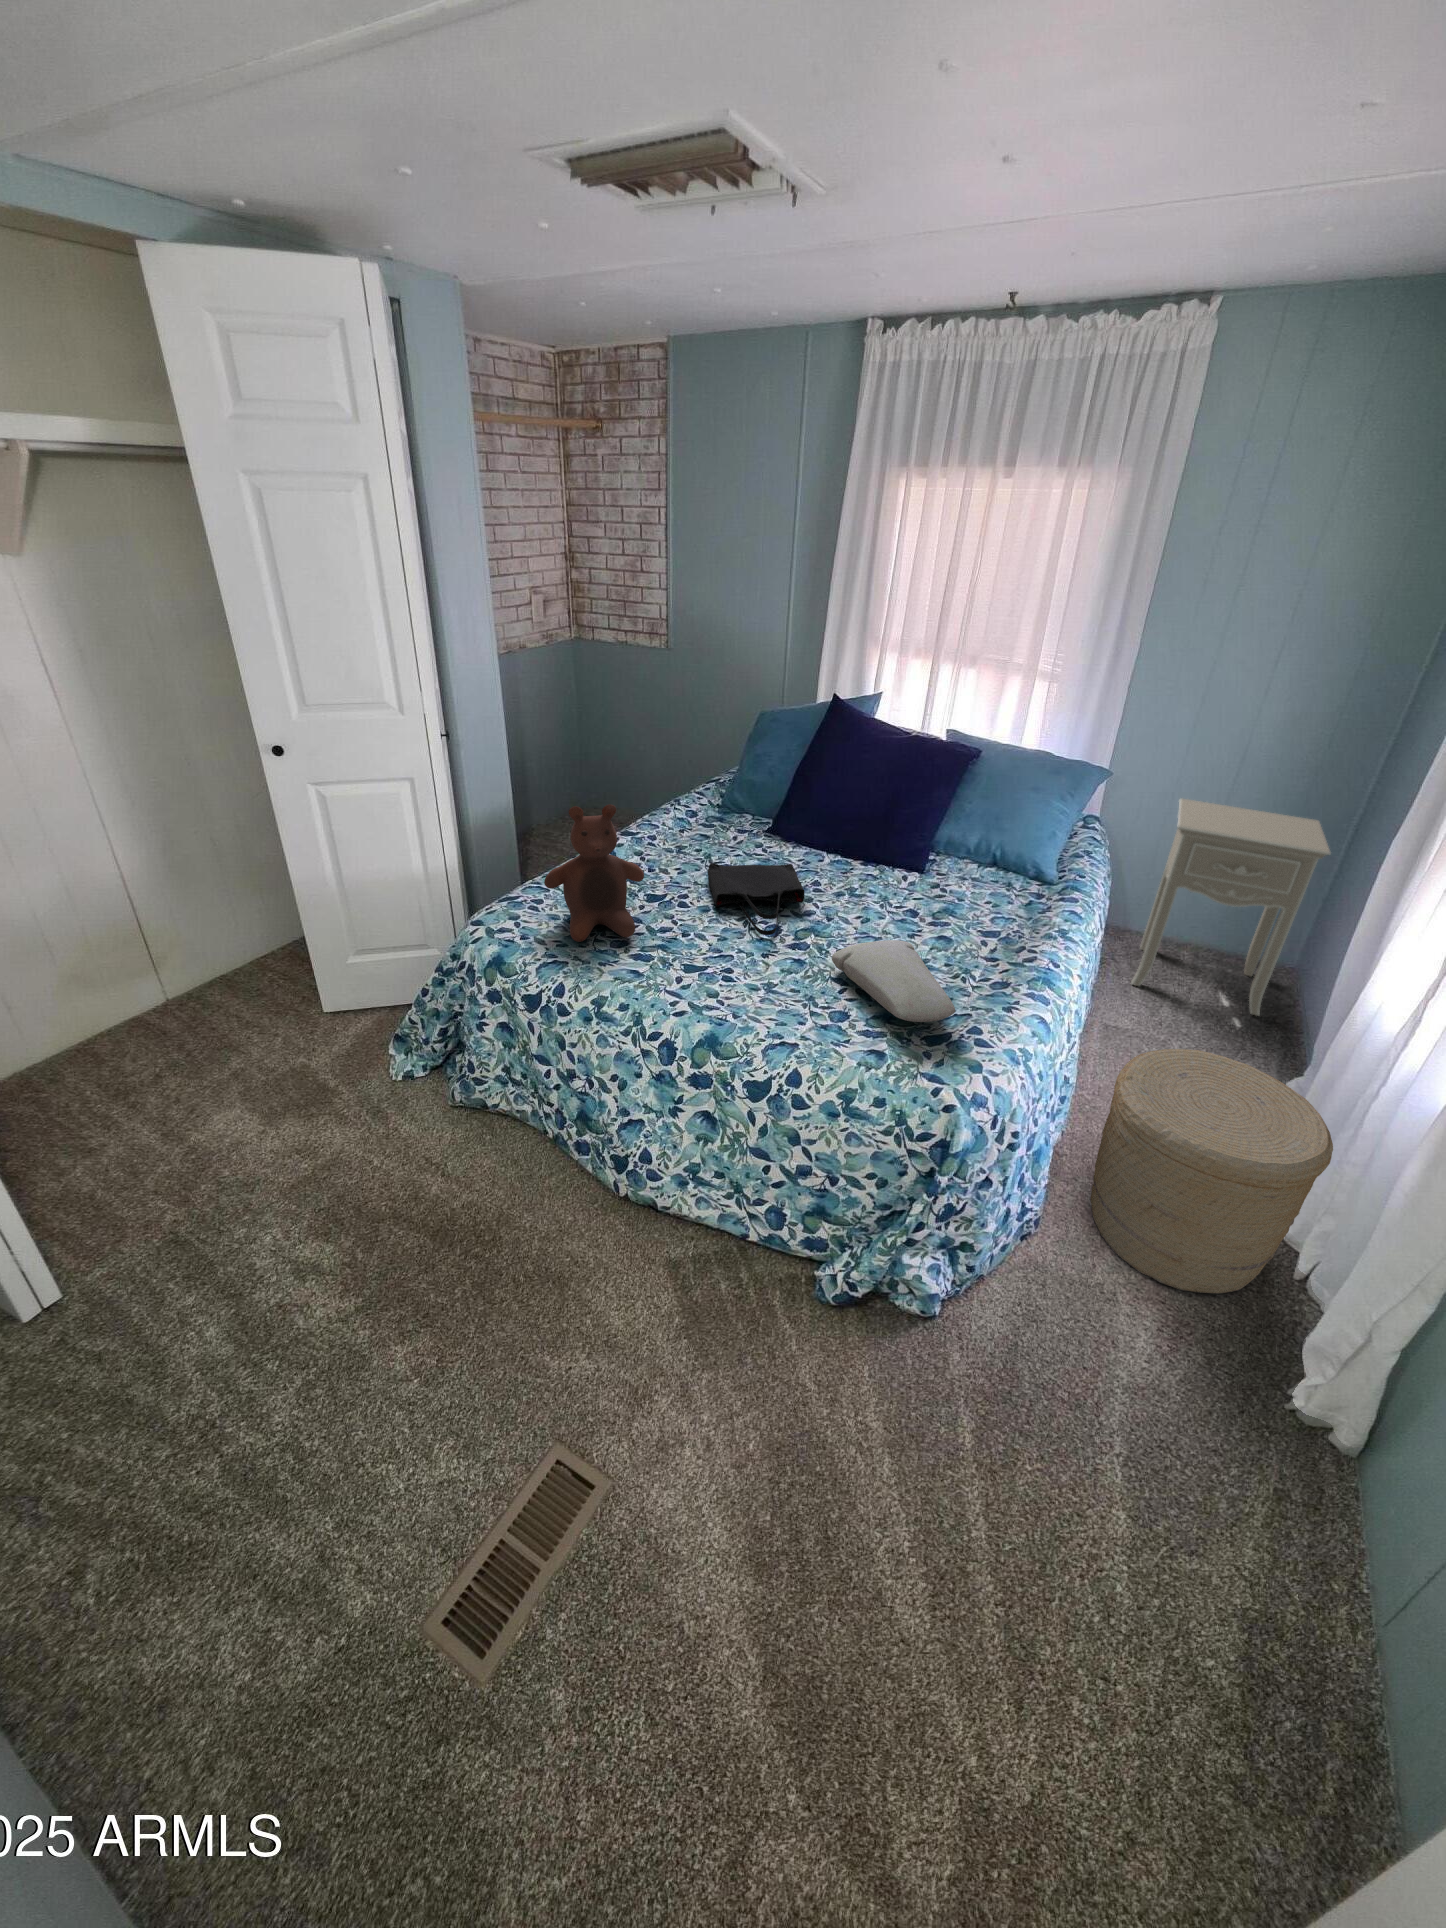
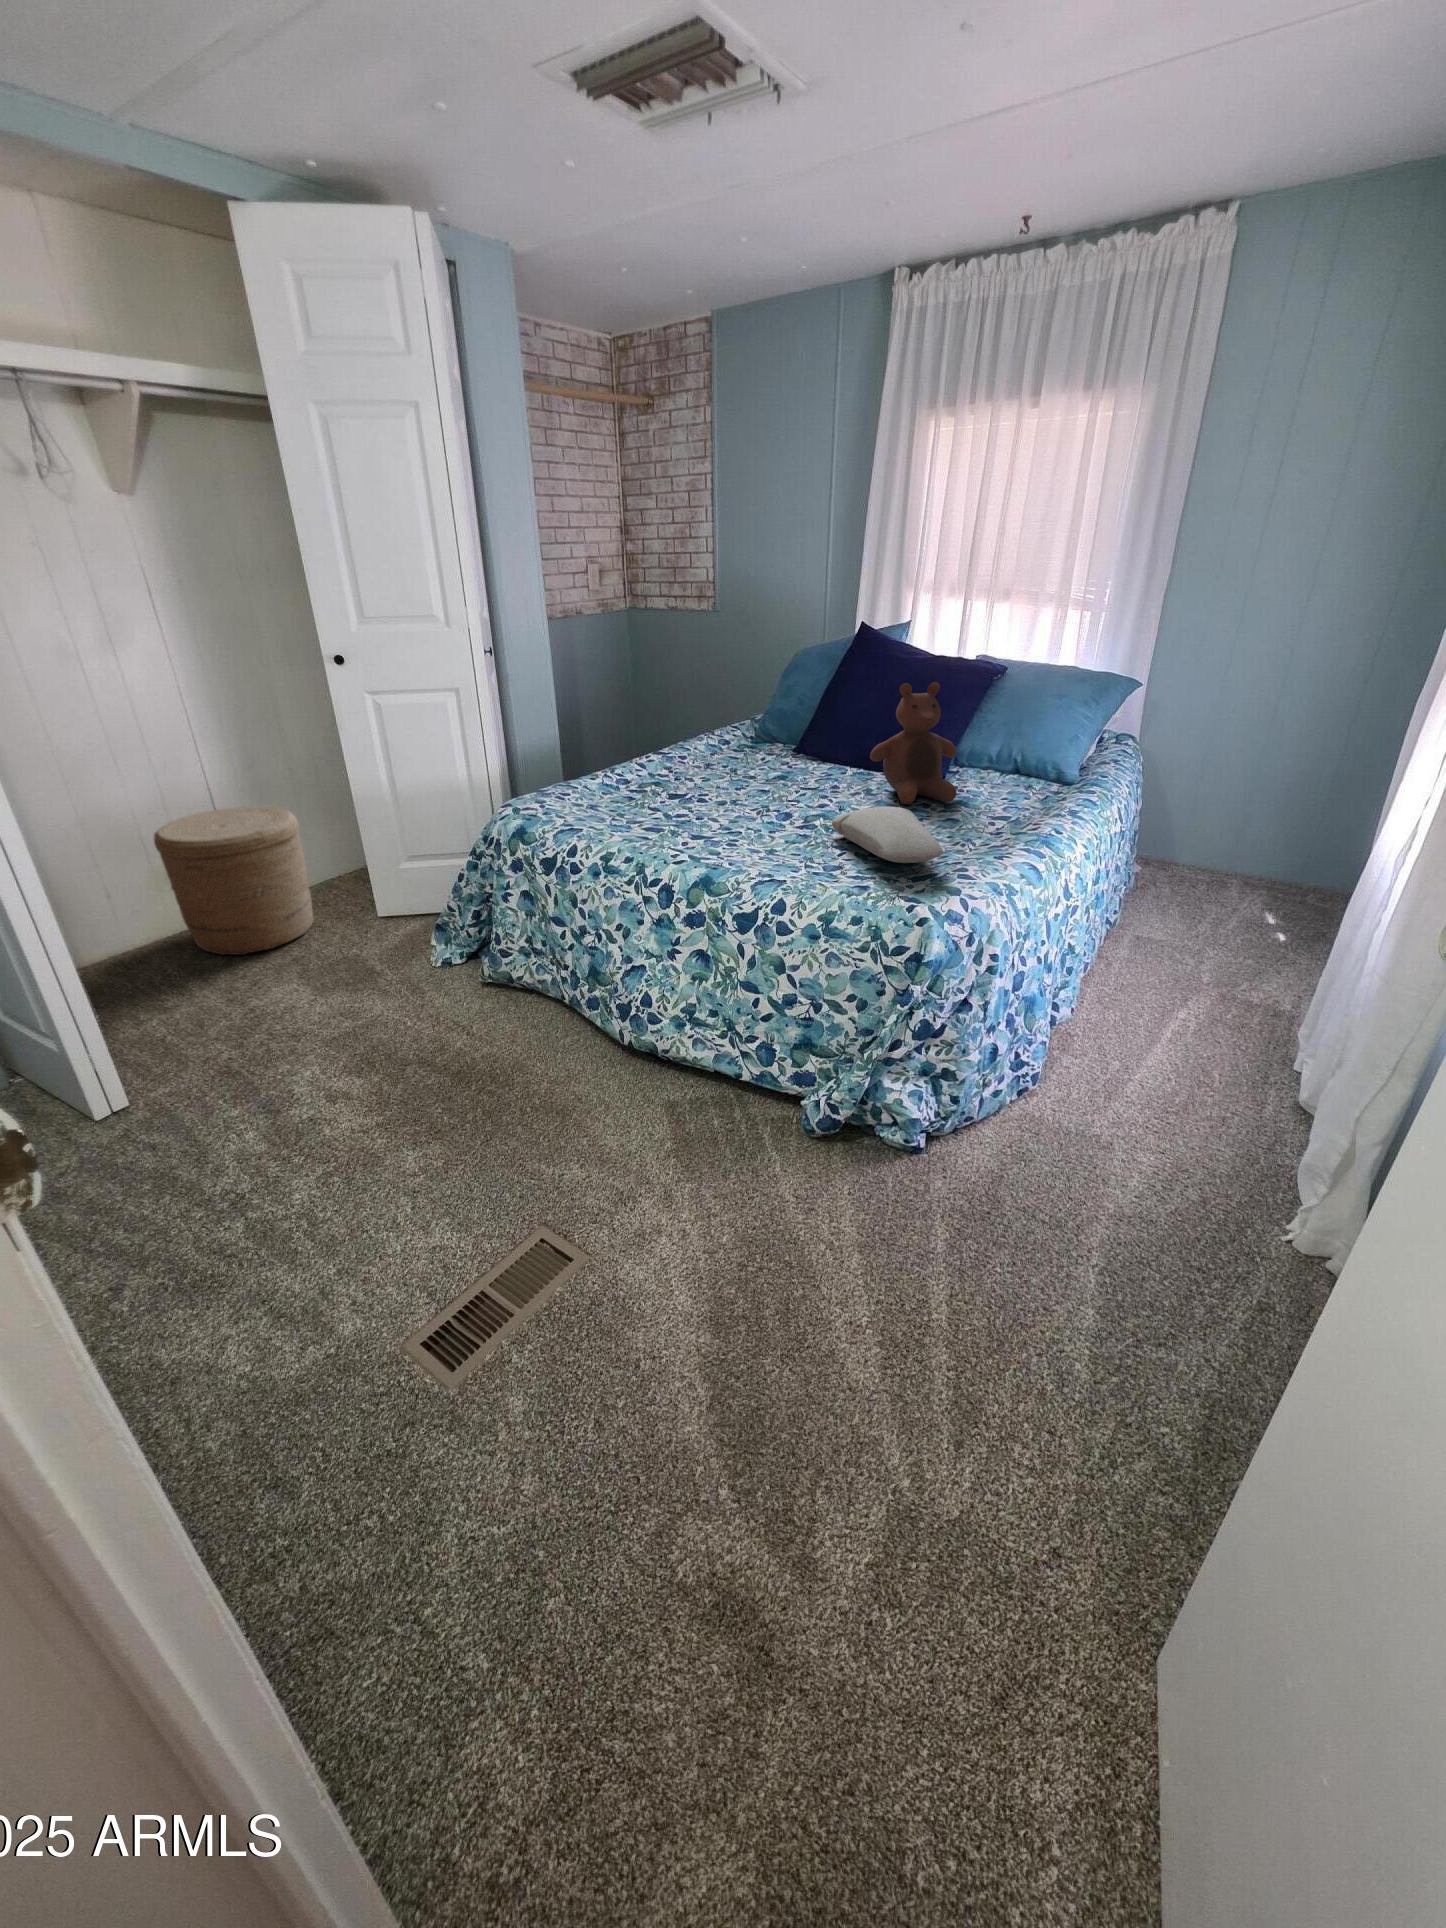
nightstand: present [1131,799,1331,1016] -> none [1165,710,1367,924]
stuffed bear: present [544,804,644,942] -> present [870,682,957,804]
tote bag: present [708,863,805,935] -> none [726,763,815,813]
woven basket: present [1091,1049,1333,1293] -> present [154,806,313,955]

